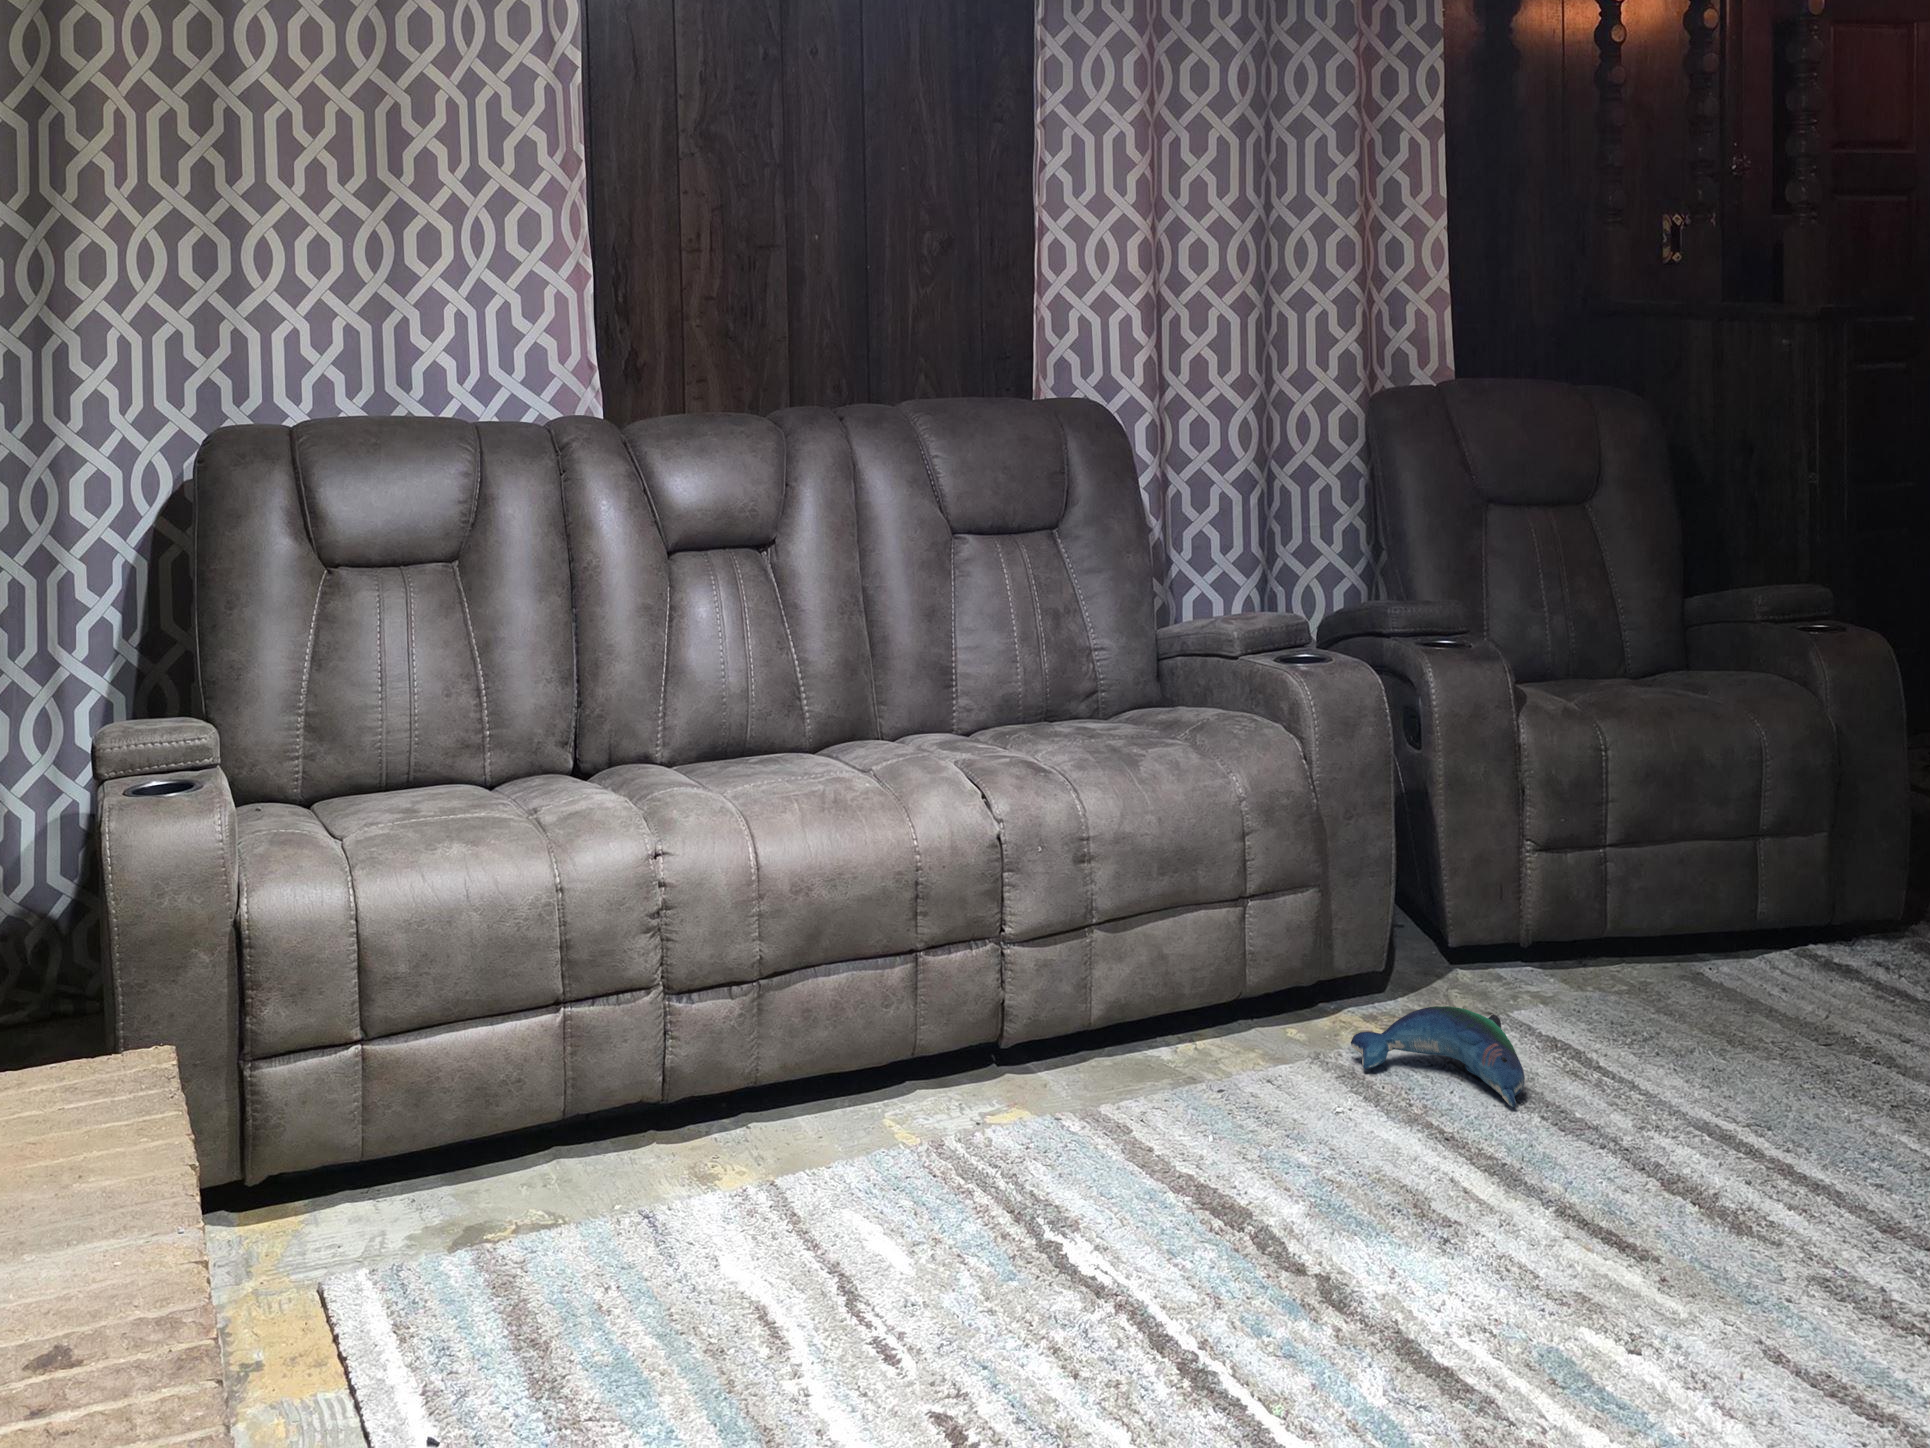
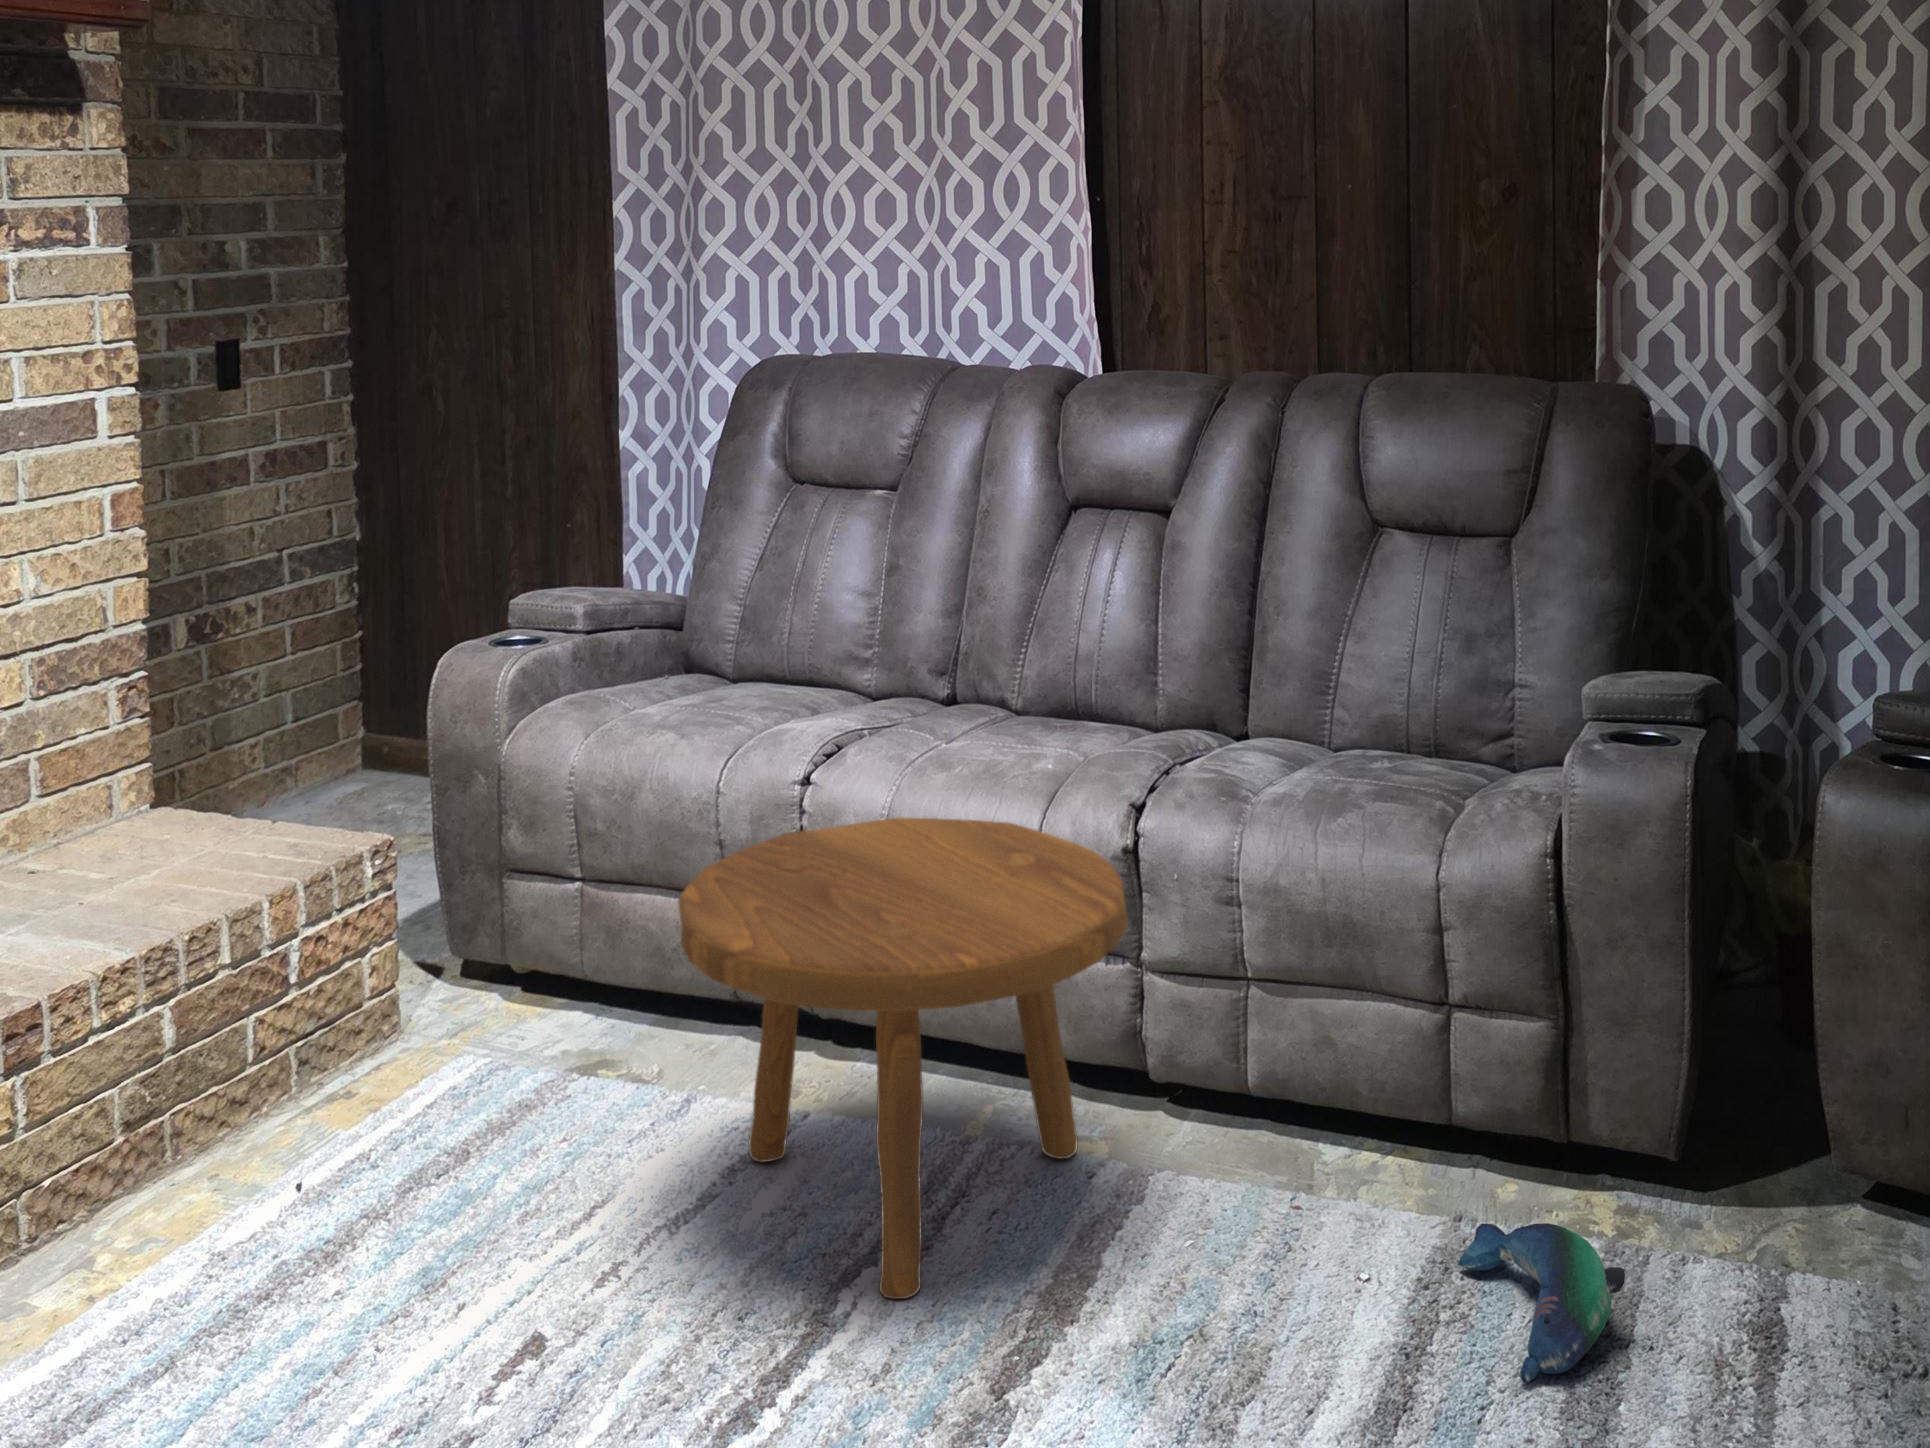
footstool: none [756,832,1186,1259] -> present [678,818,1128,1299]

